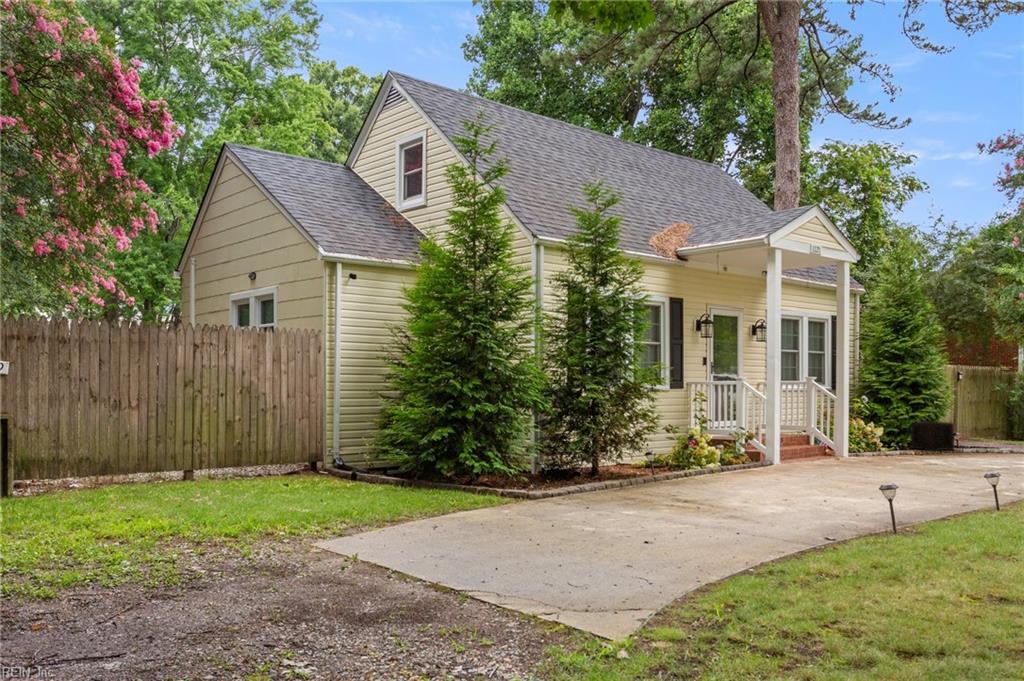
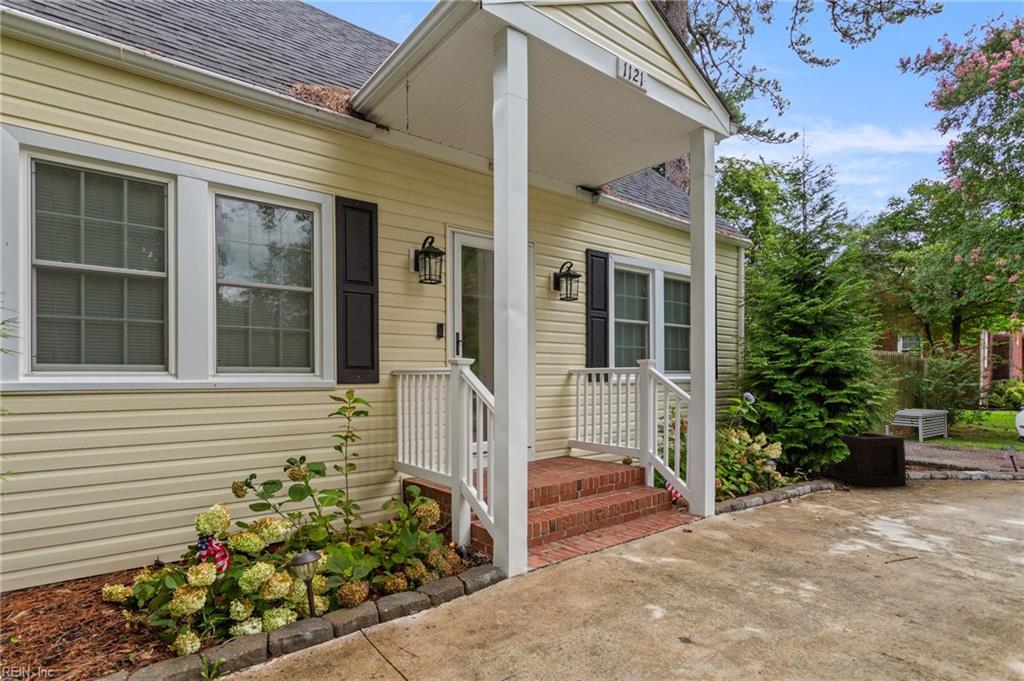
storage bench: none [961,413,1011,437] -> present [885,409,948,442]

